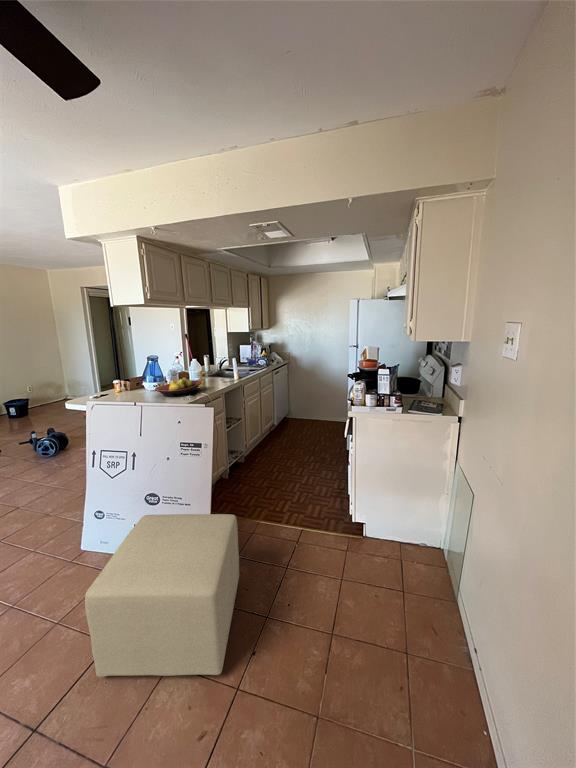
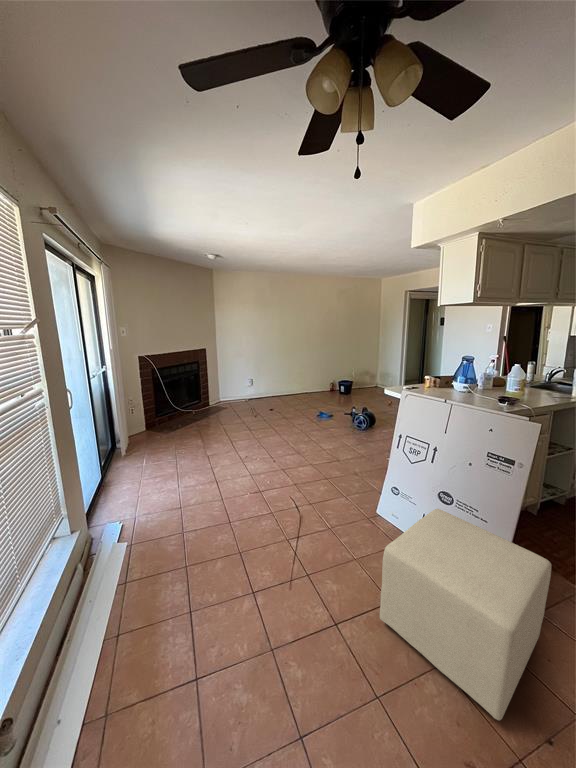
fruit bowl: present [155,377,202,397] -> none [467,383,525,402]

